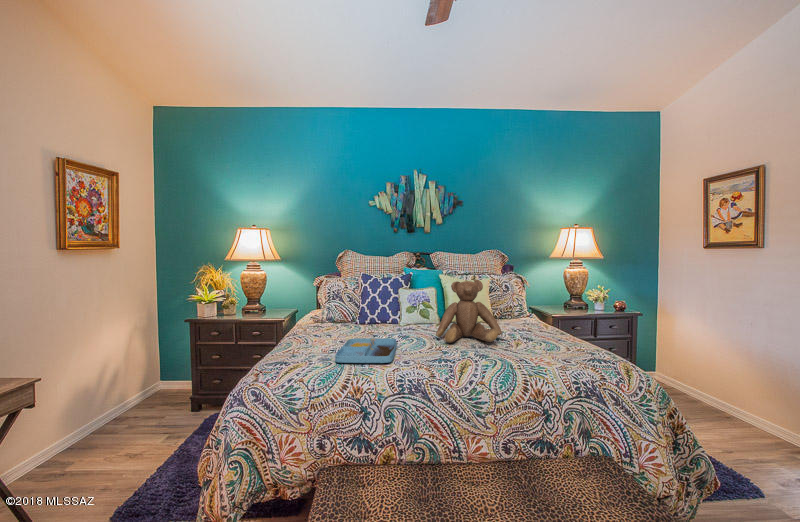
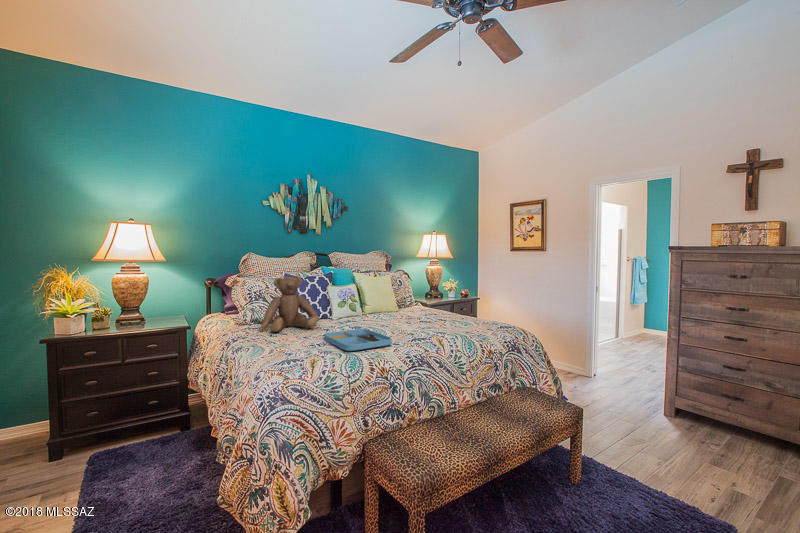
teddy bear: present [436,279,502,342] -> present [261,276,320,332]

